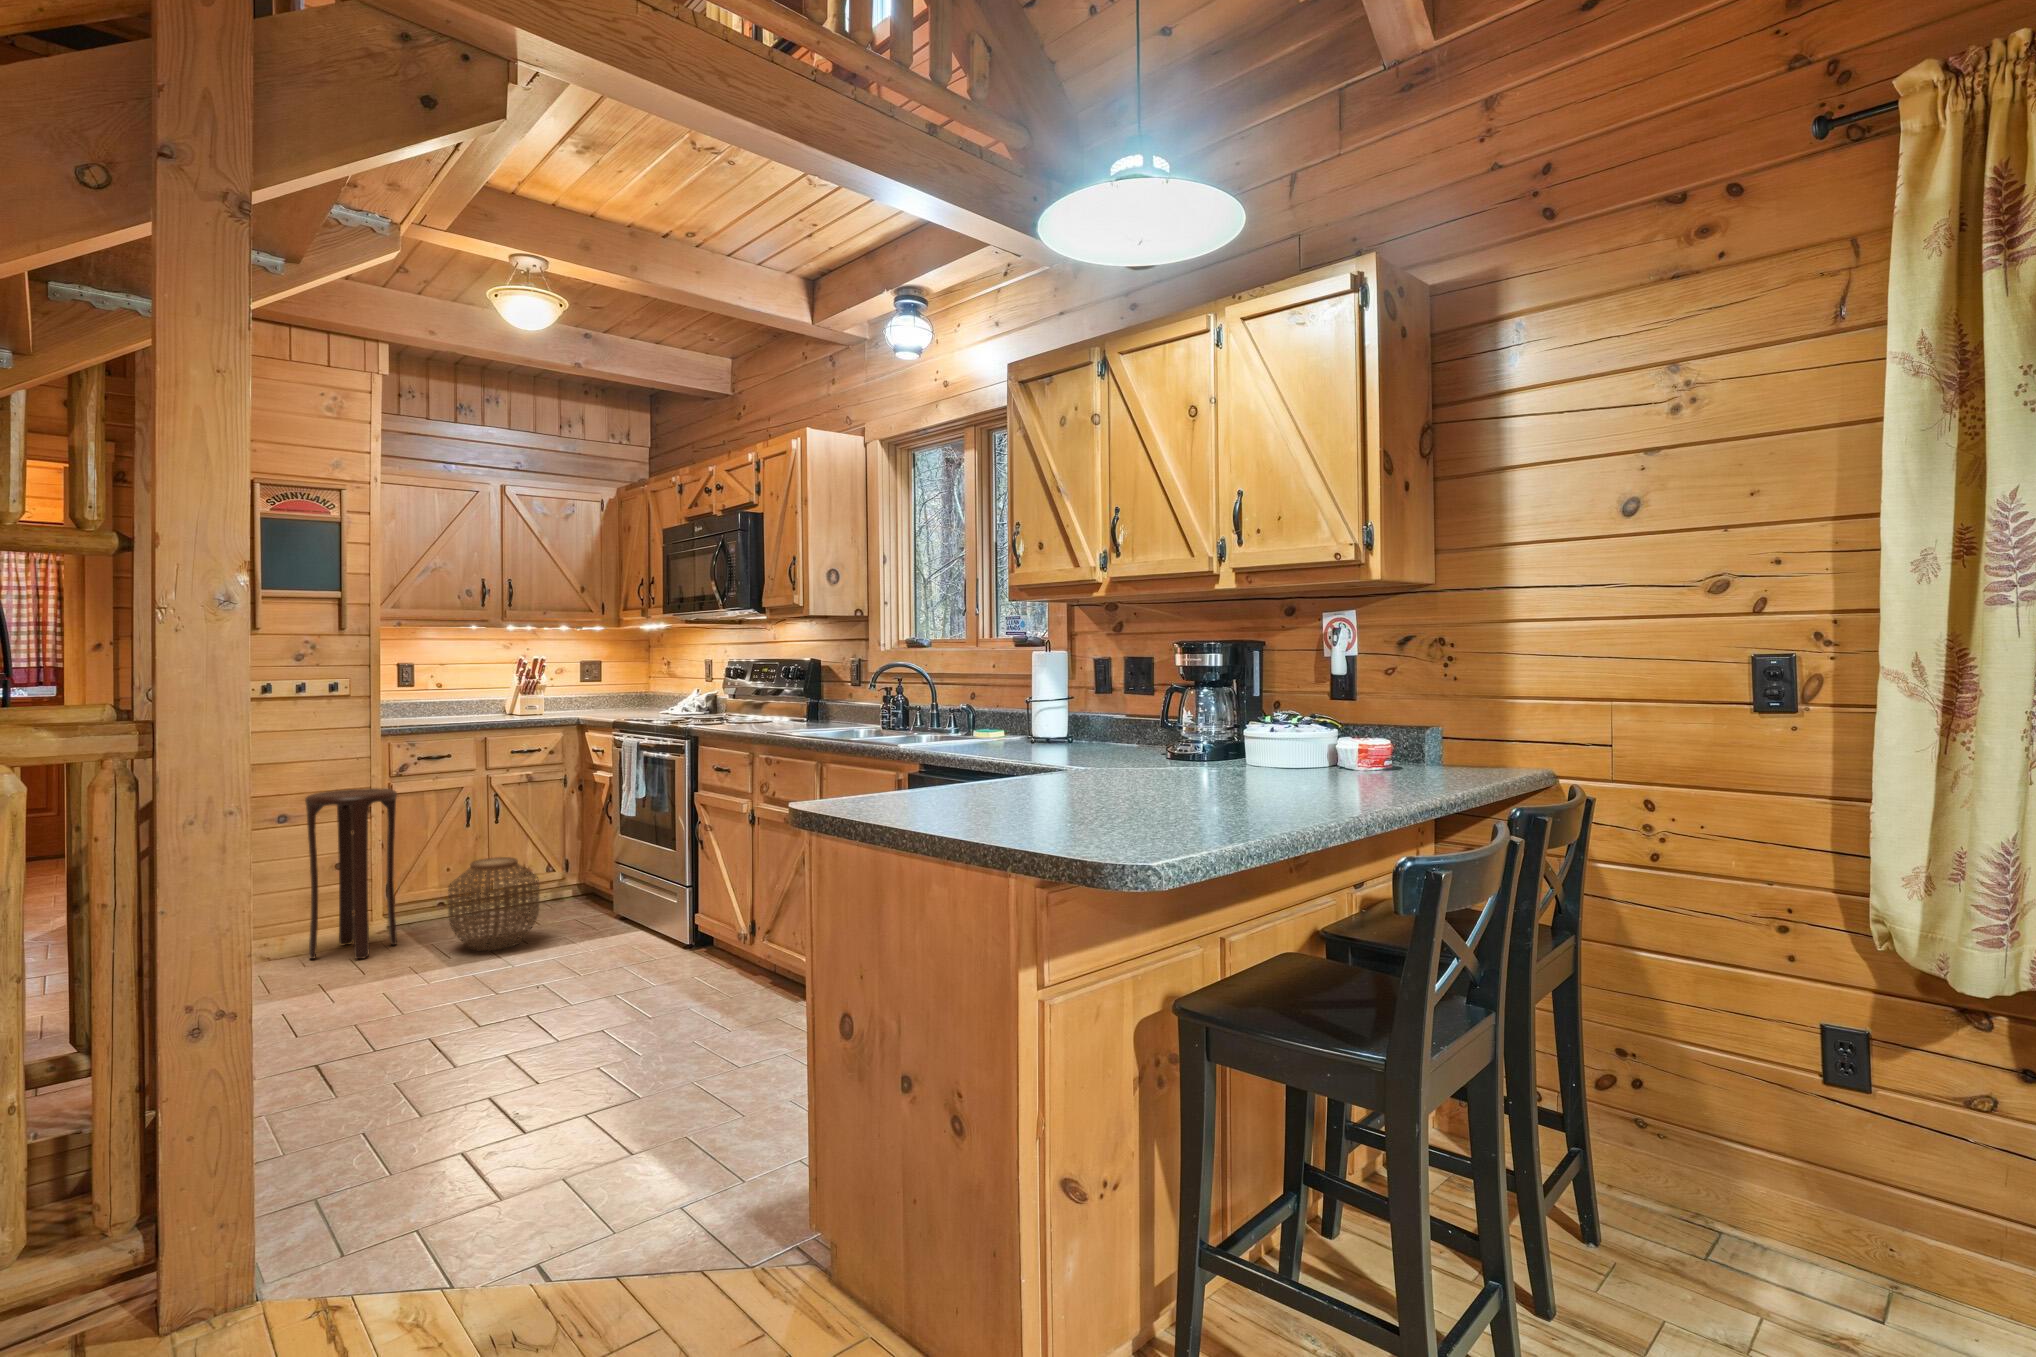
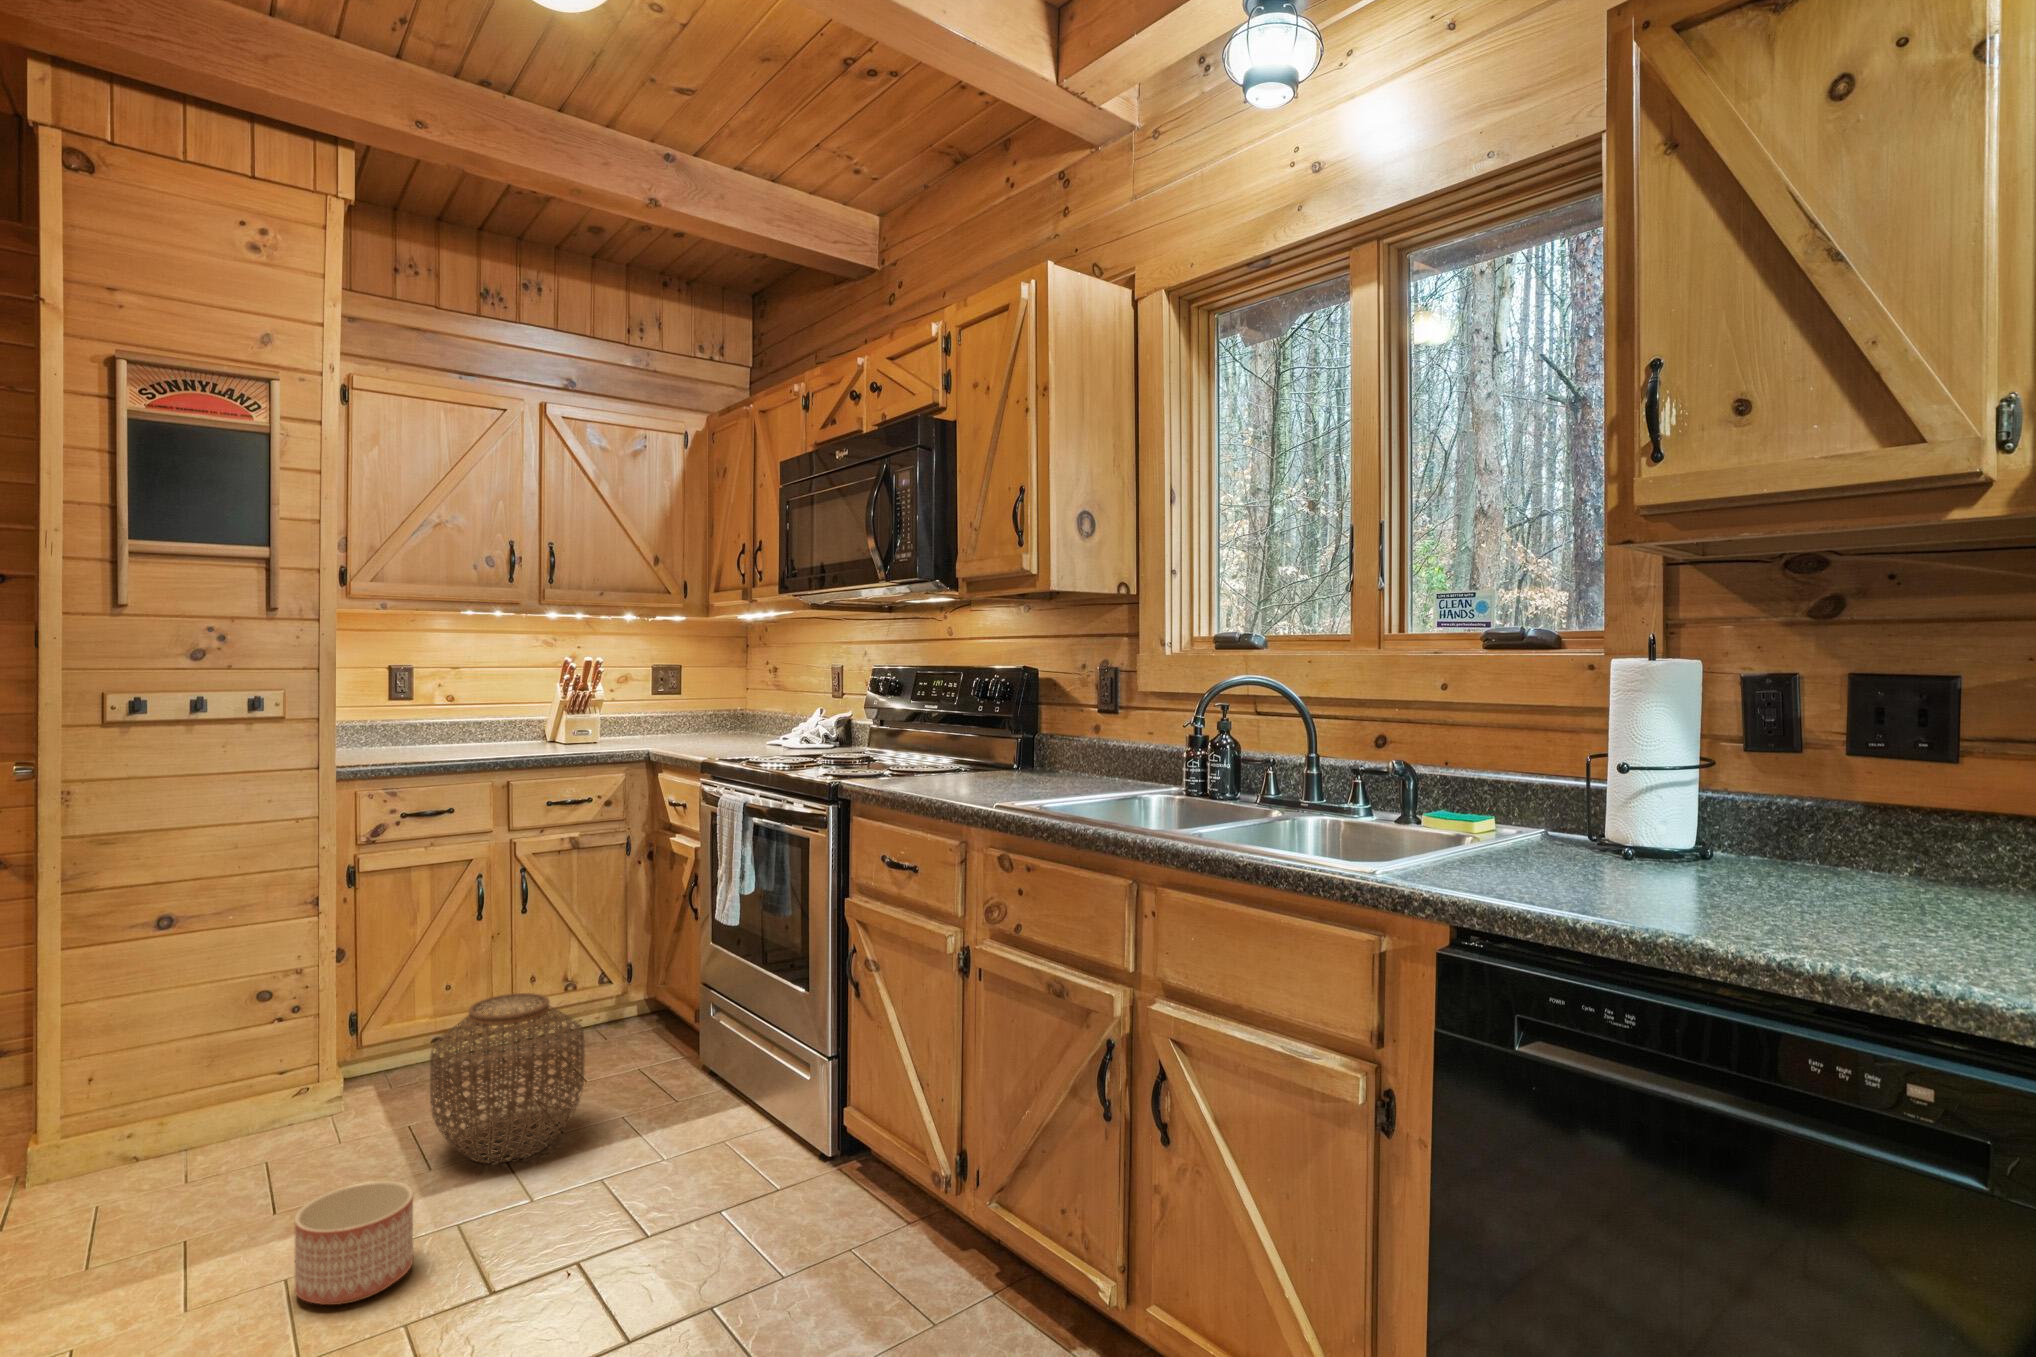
stool: present [305,788,397,959] -> none [190,873,353,1179]
planter: none [387,941,449,995] -> present [295,1181,413,1305]

